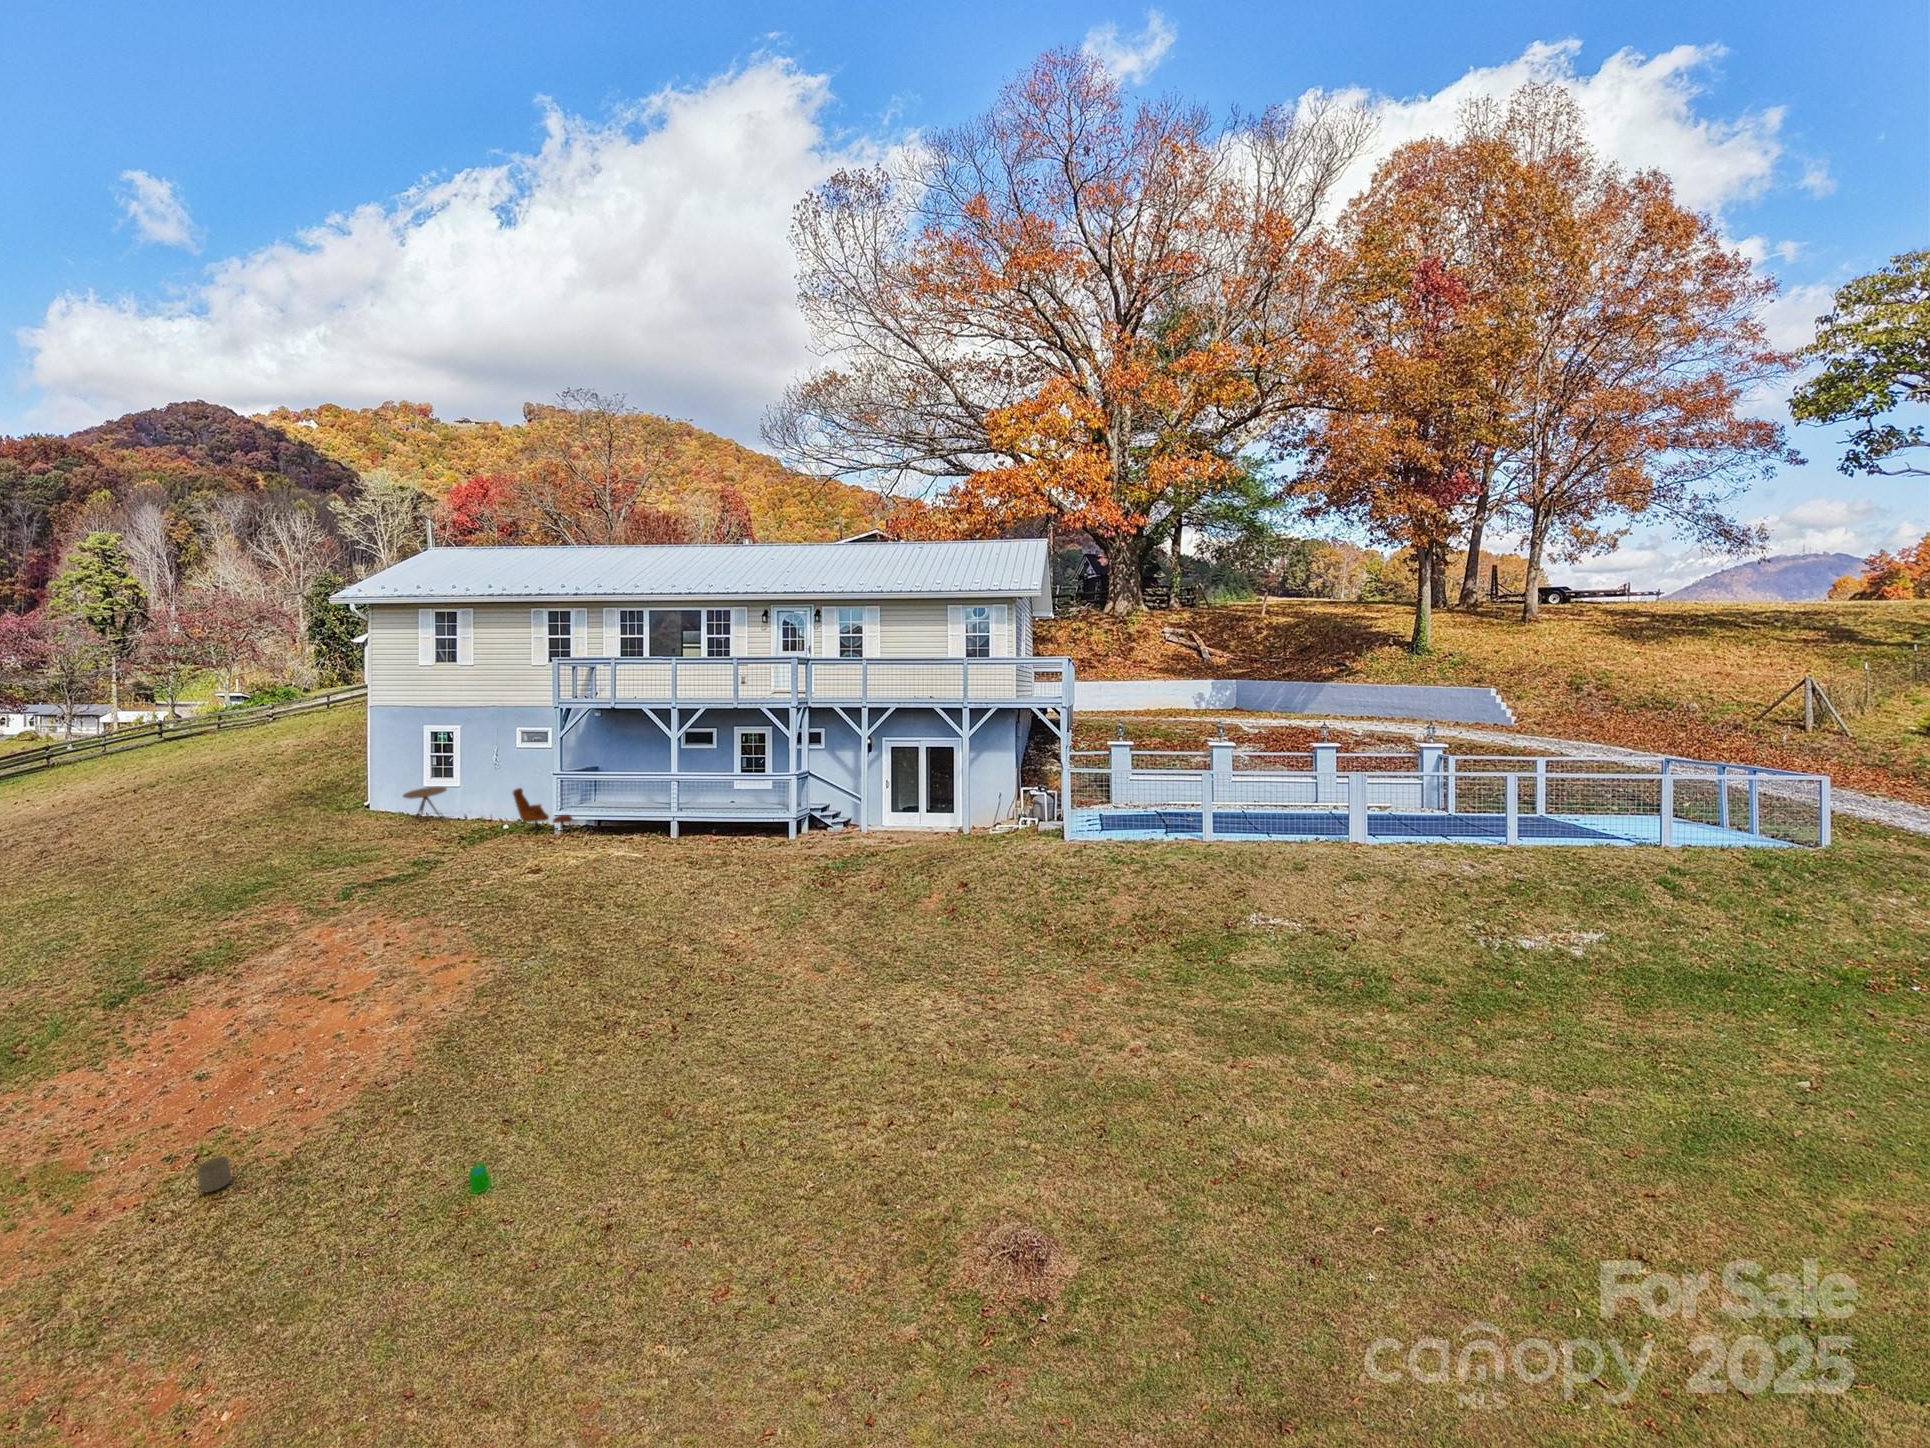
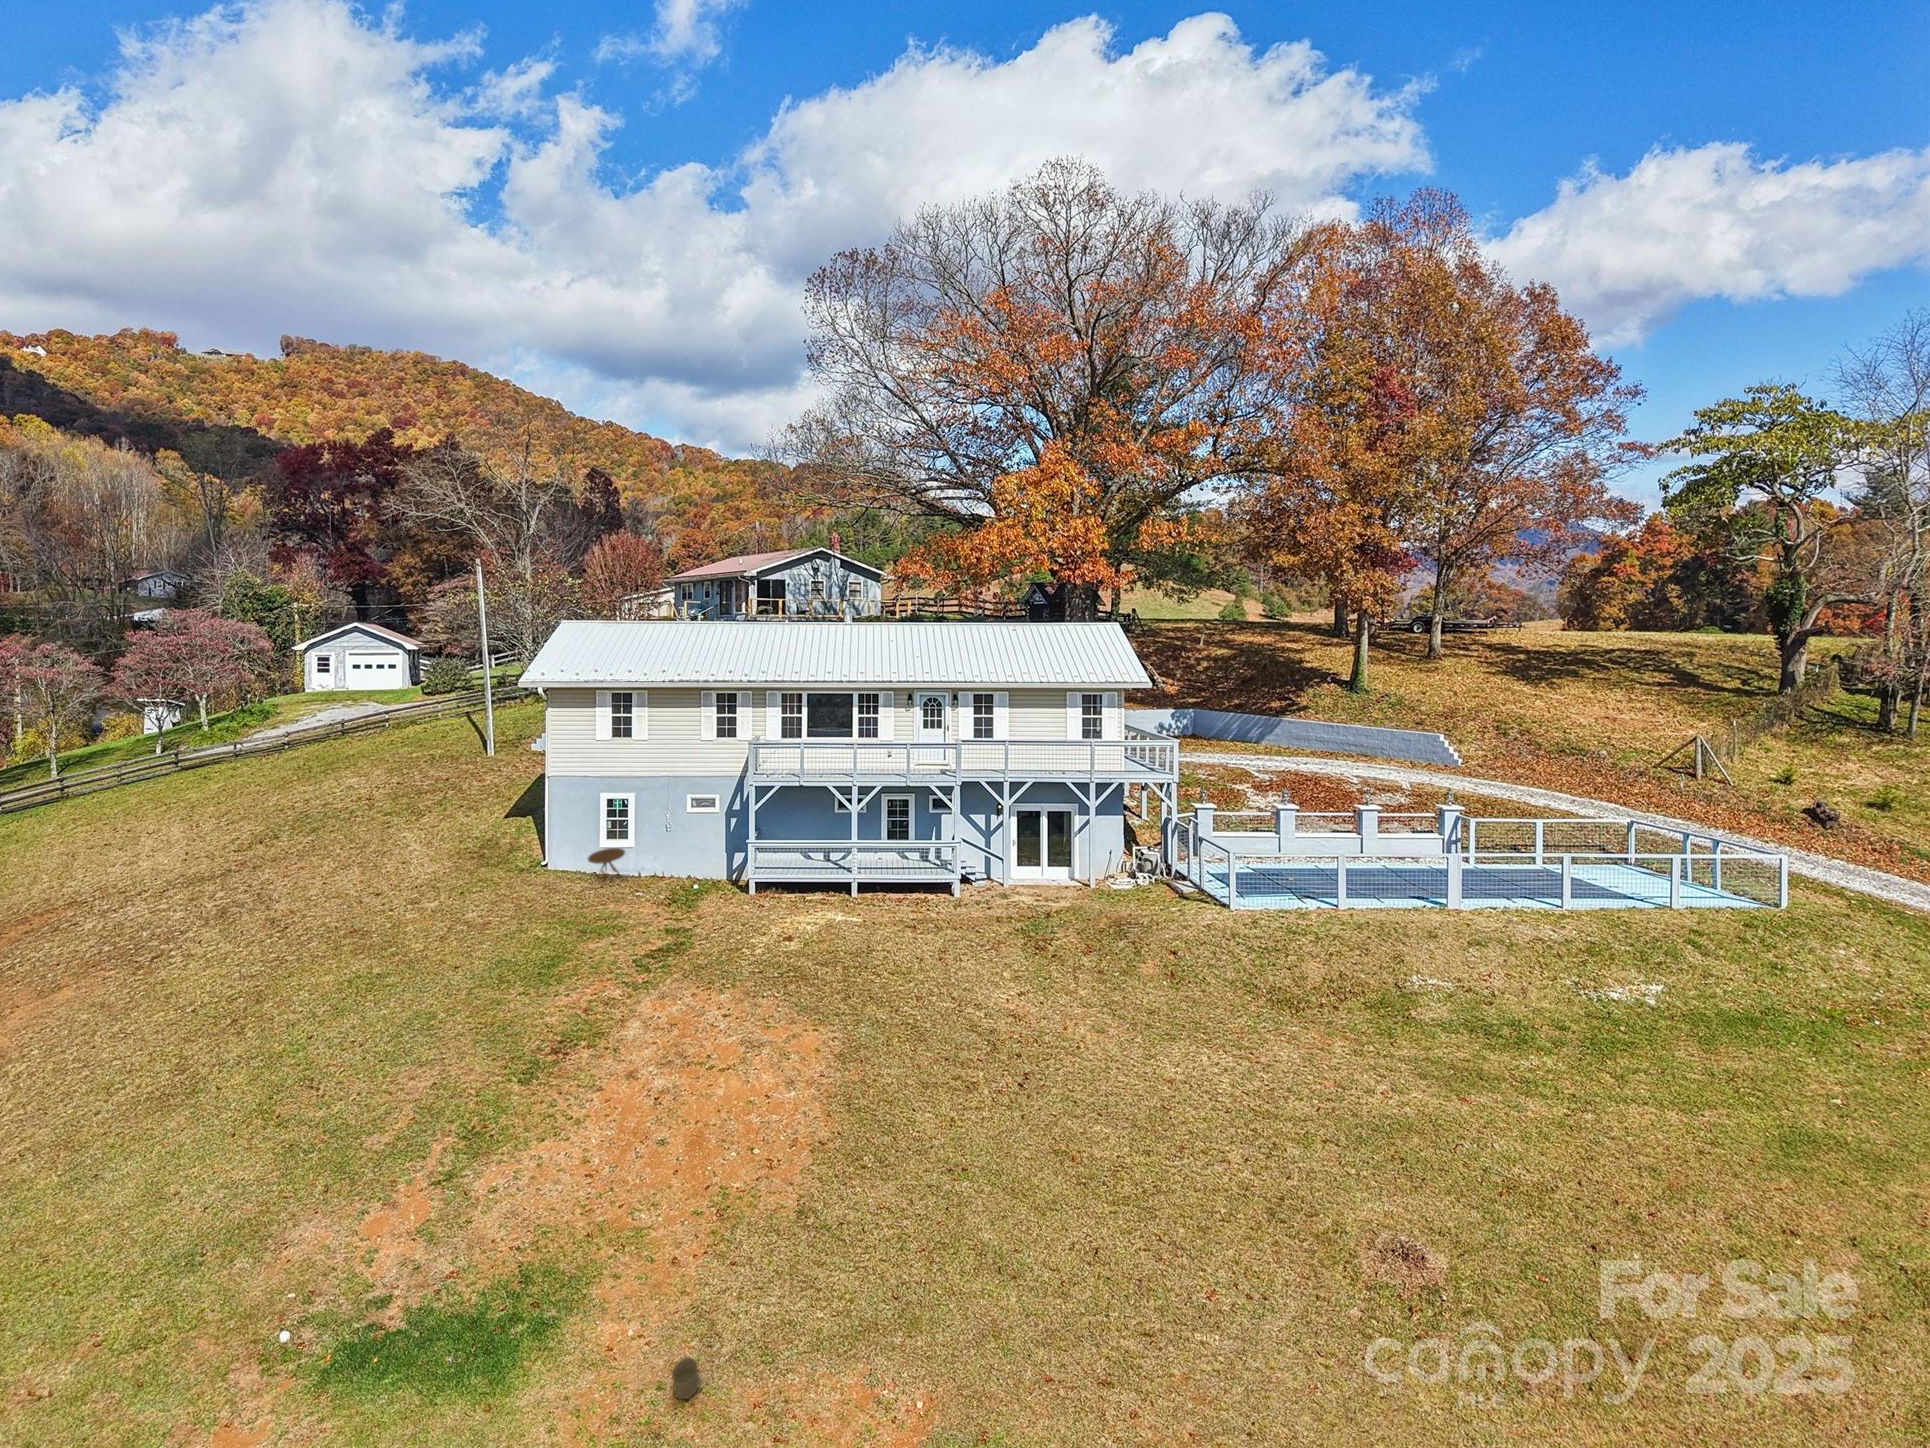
lounge chair: present [513,788,572,830] -> none [702,857,753,899]
watering can: present [469,1162,491,1193] -> none [930,1352,960,1384]

